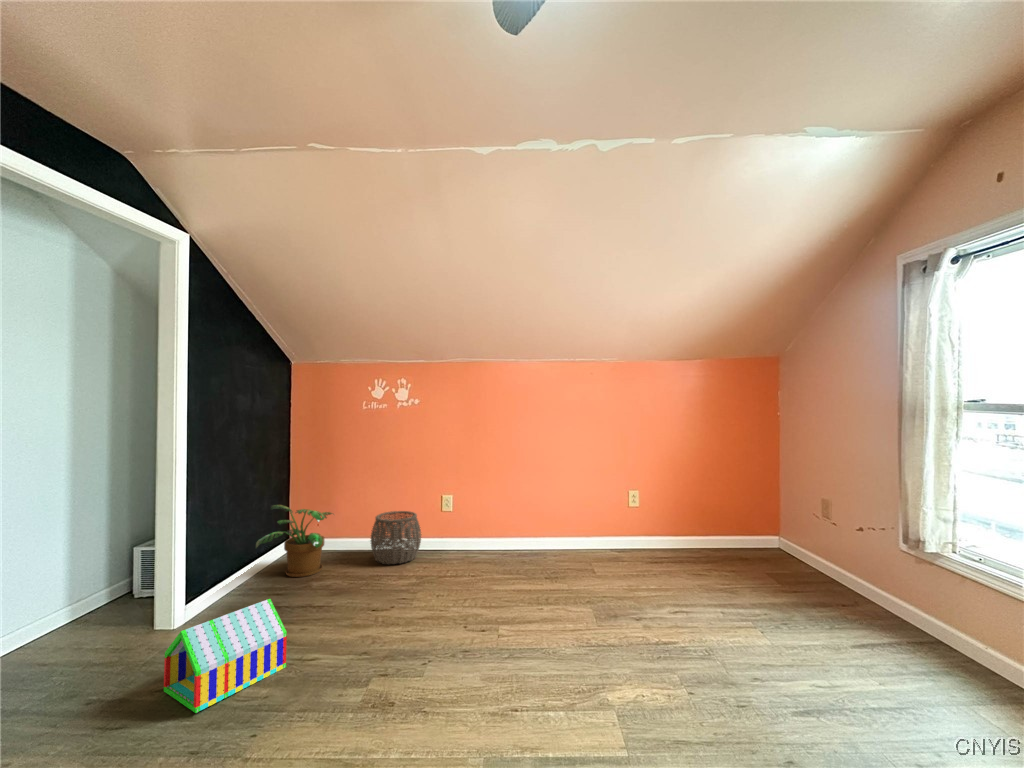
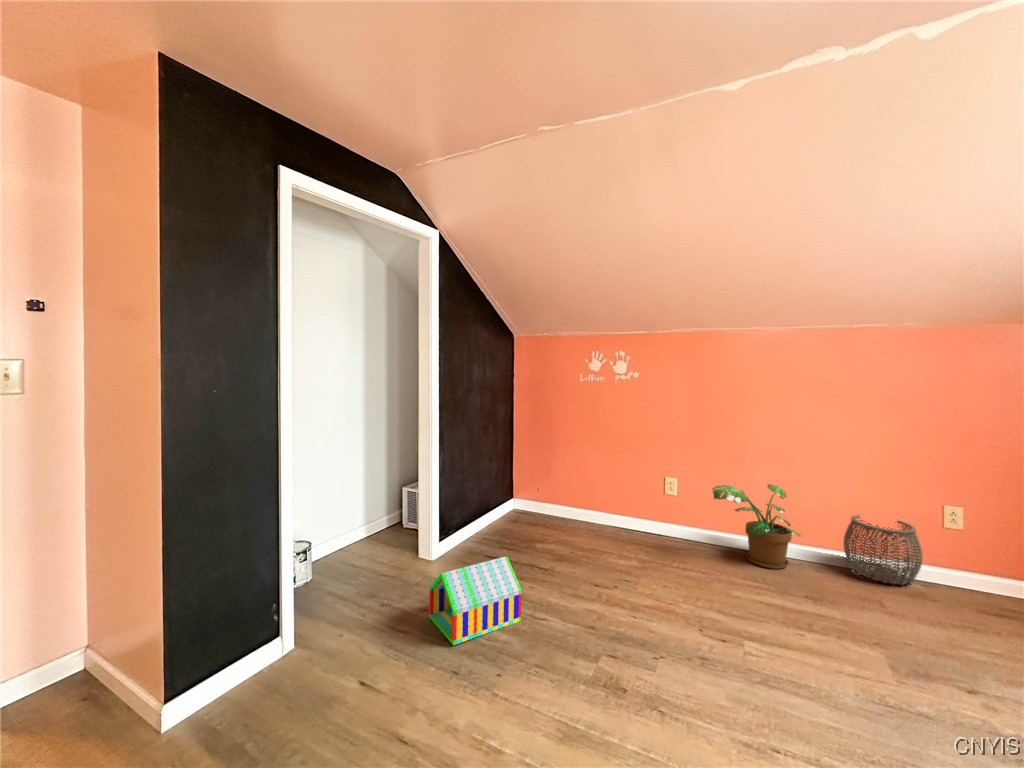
potted plant: present [256,505,332,577] -> present [712,484,800,569]
woven basket: present [371,511,421,564] -> present [843,515,923,585]

